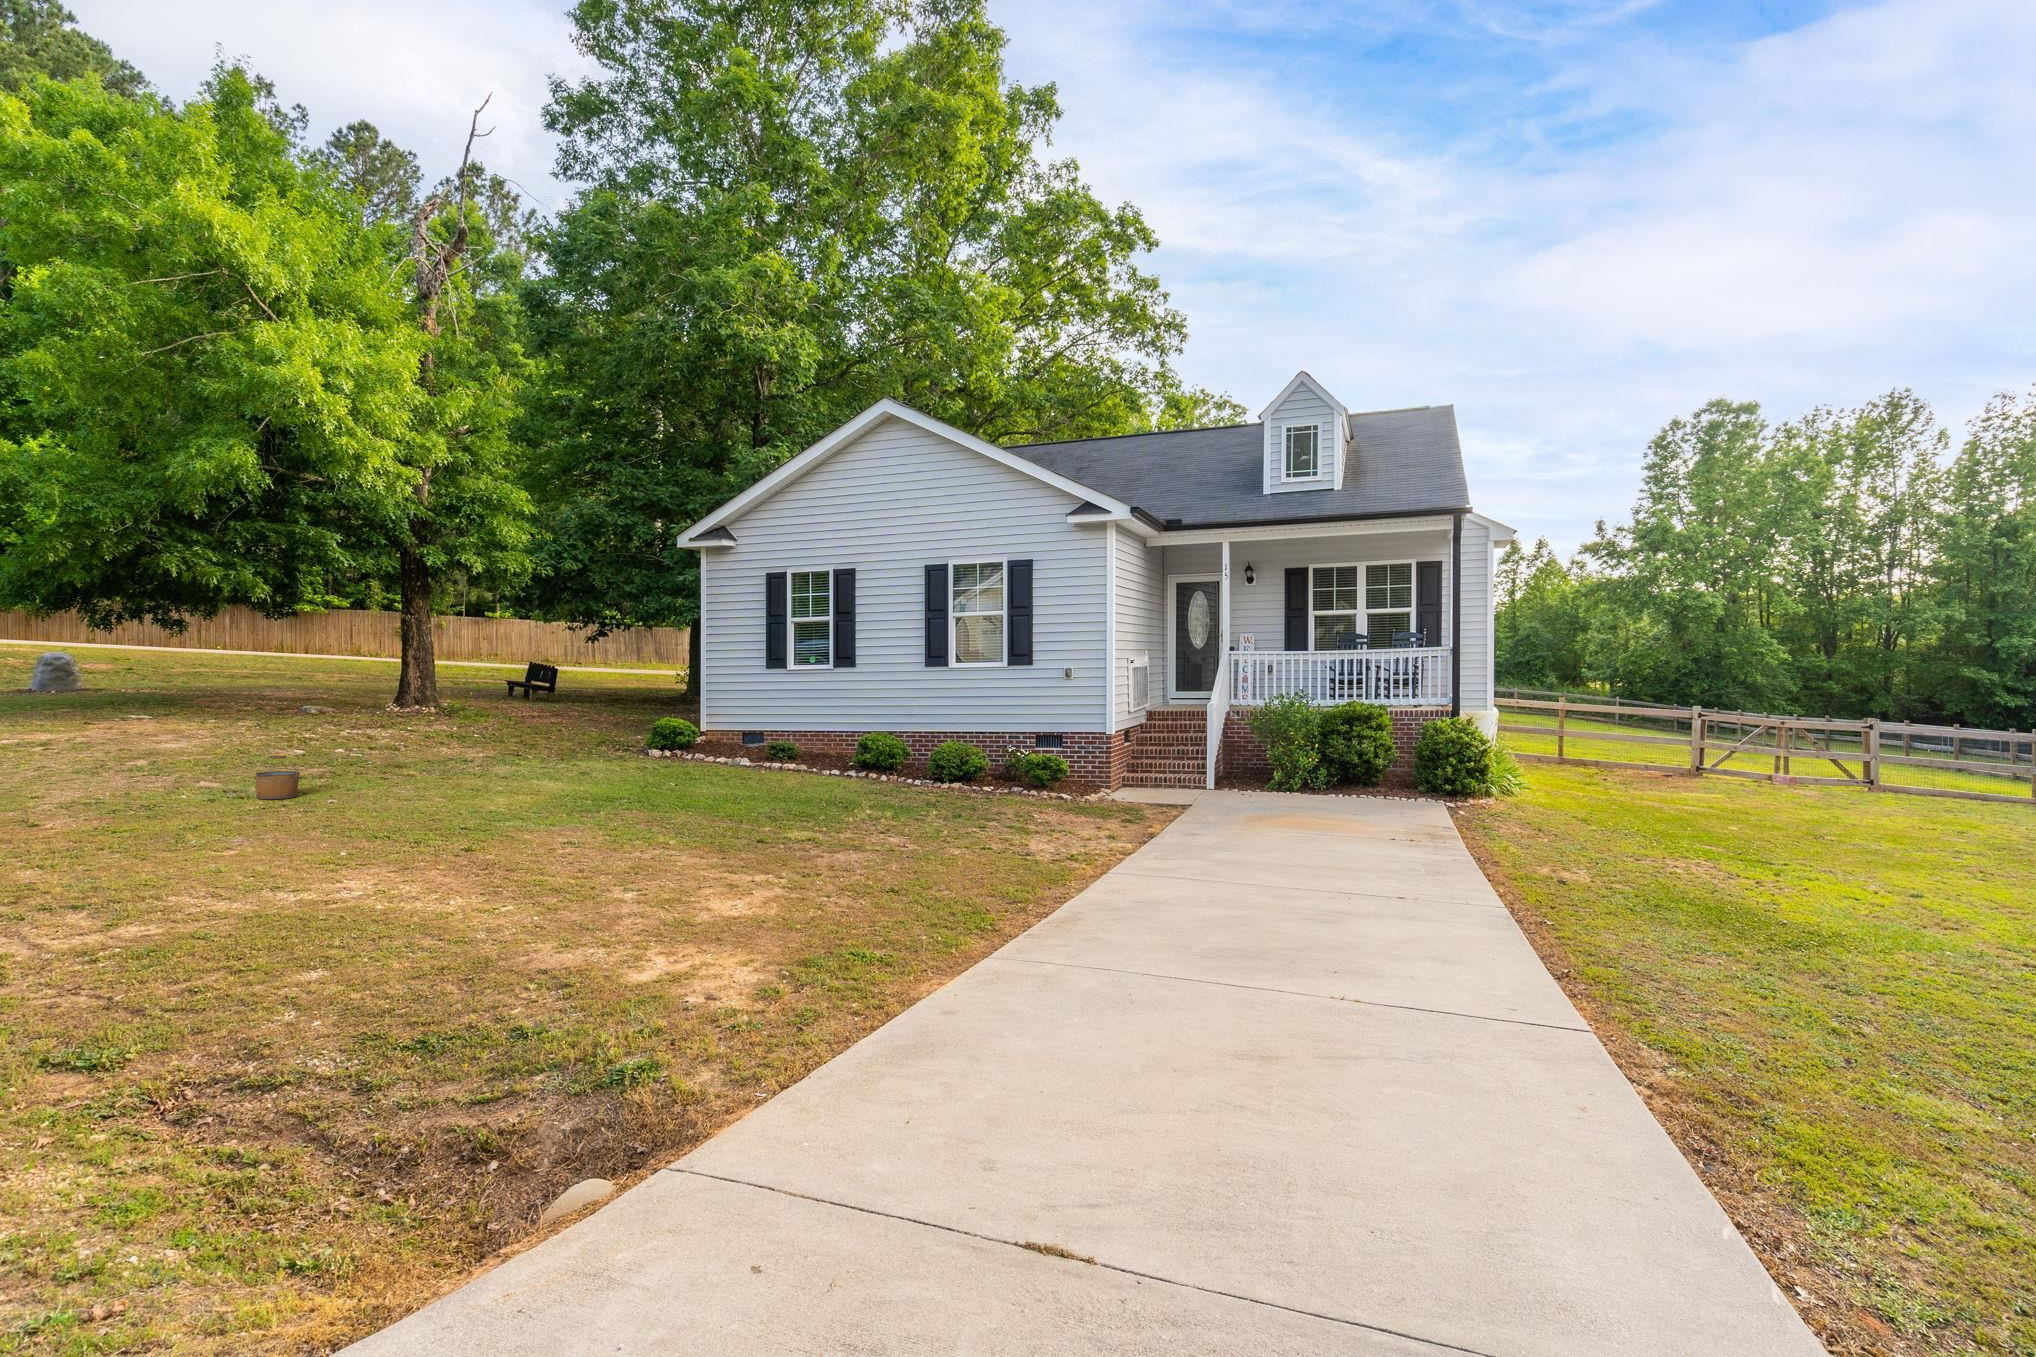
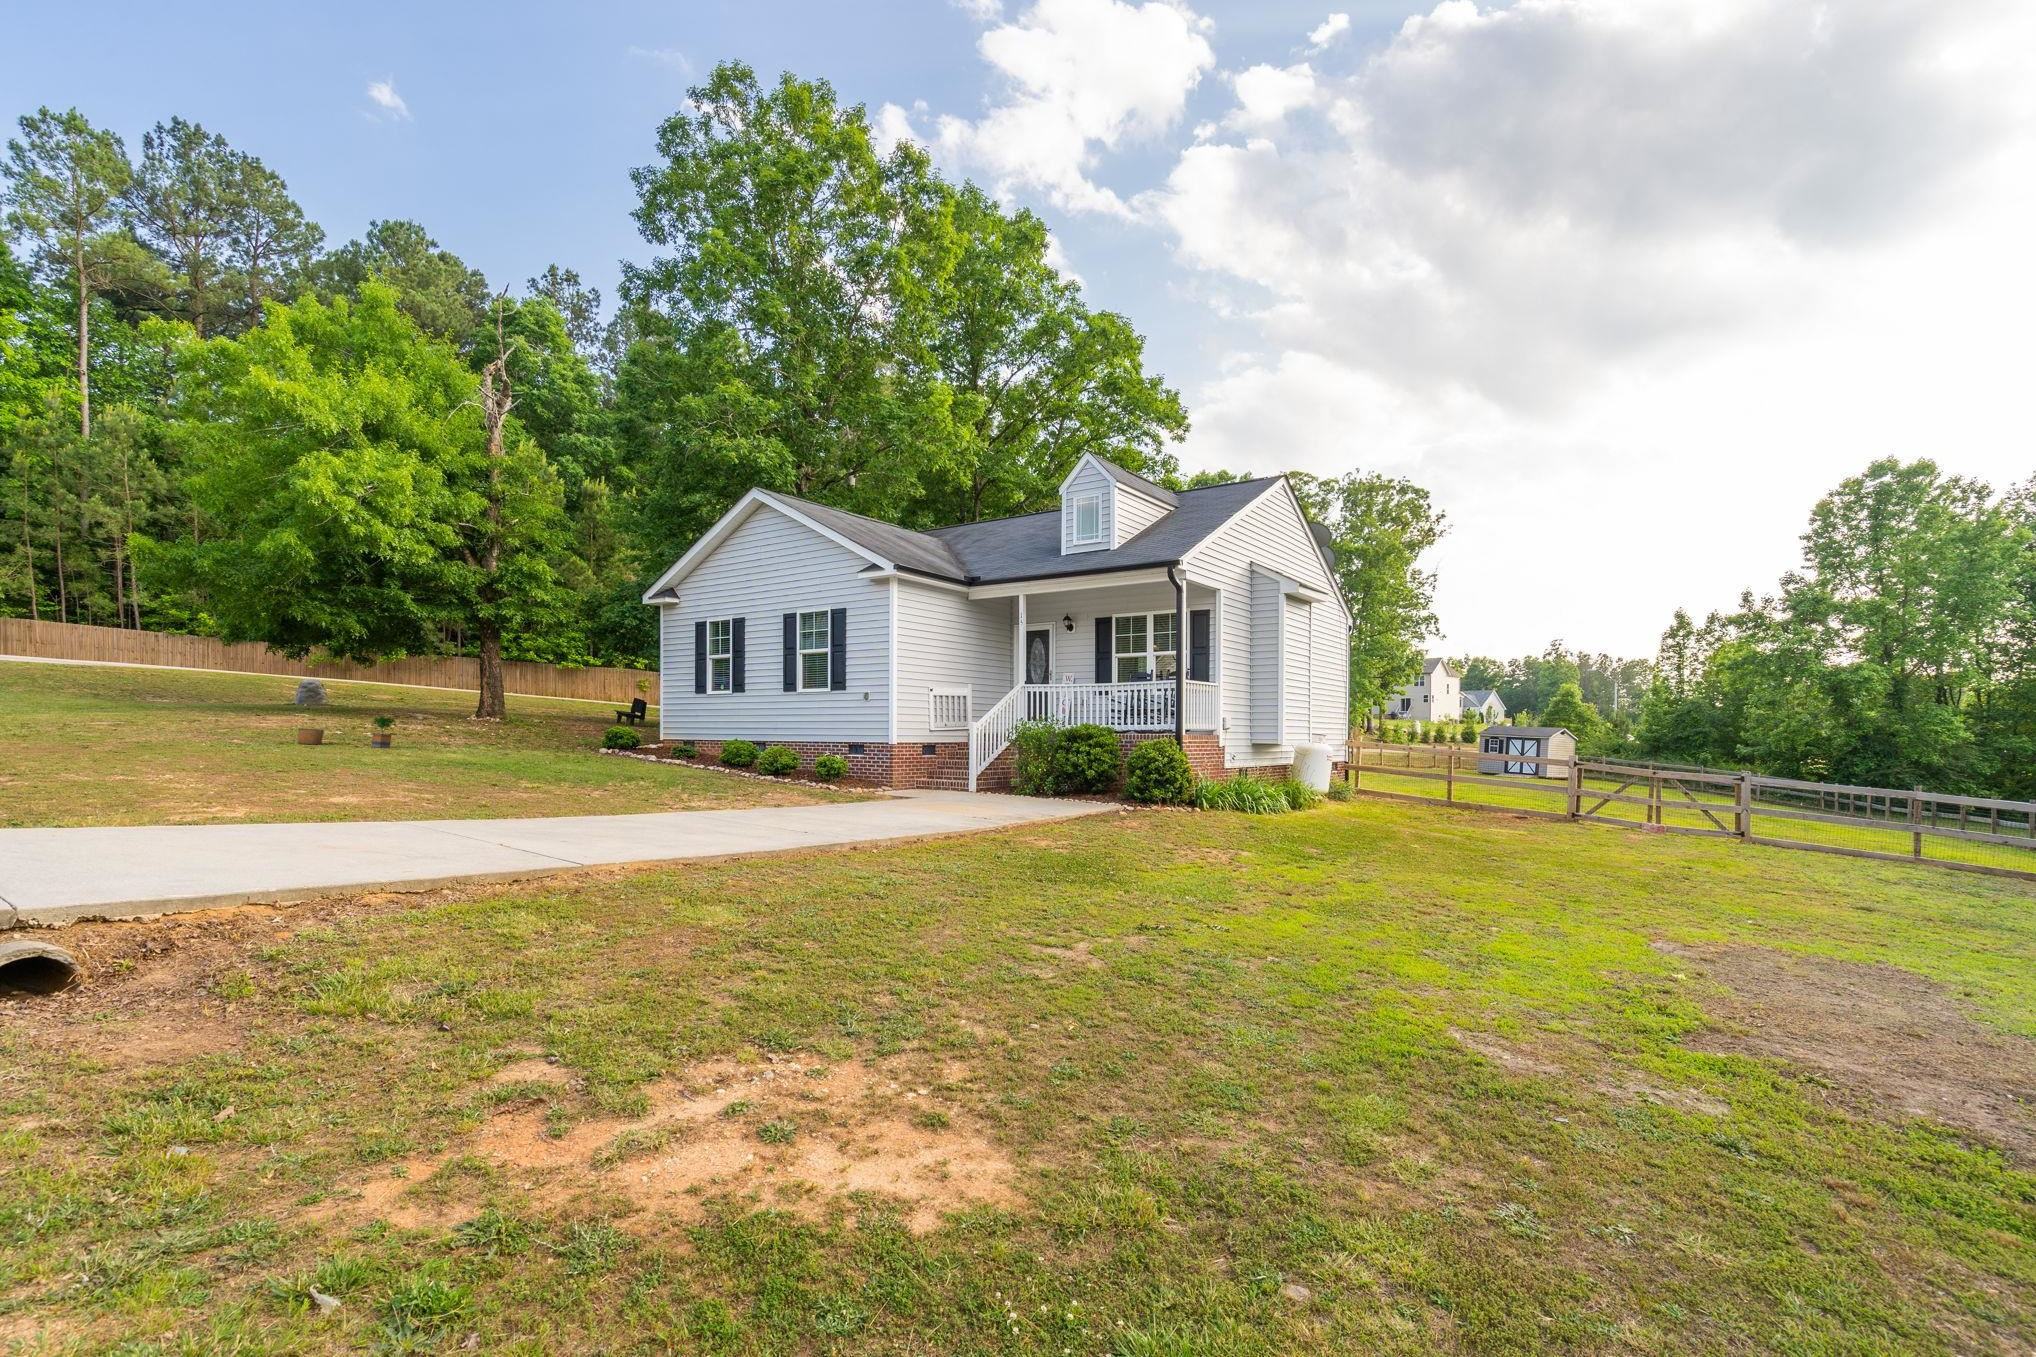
potted tree: none [381,742,419,792] -> present [371,717,396,748]

